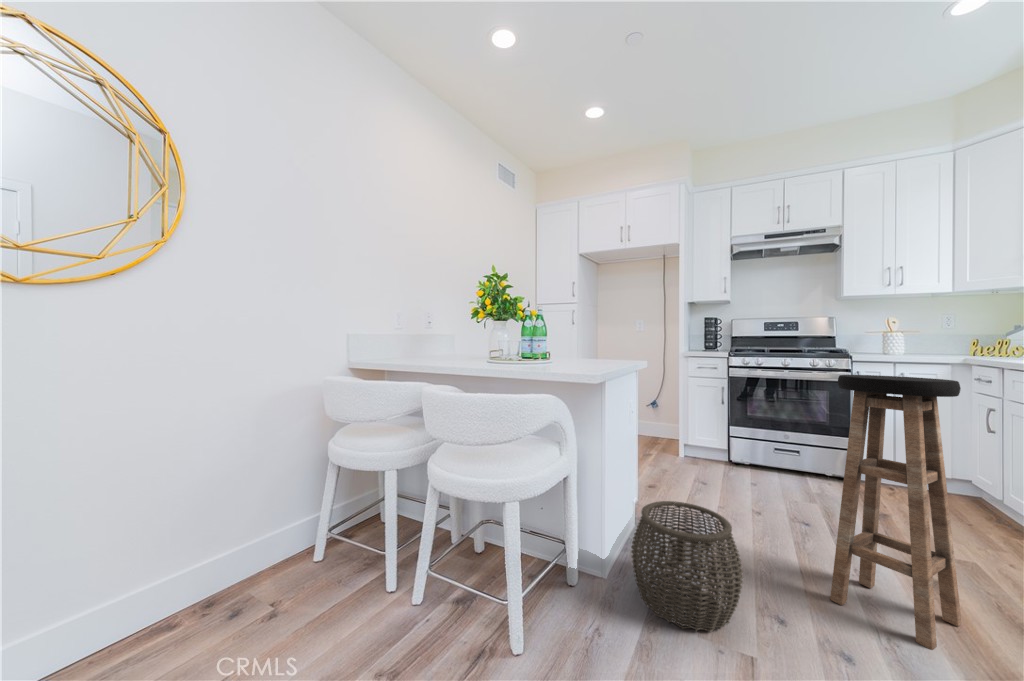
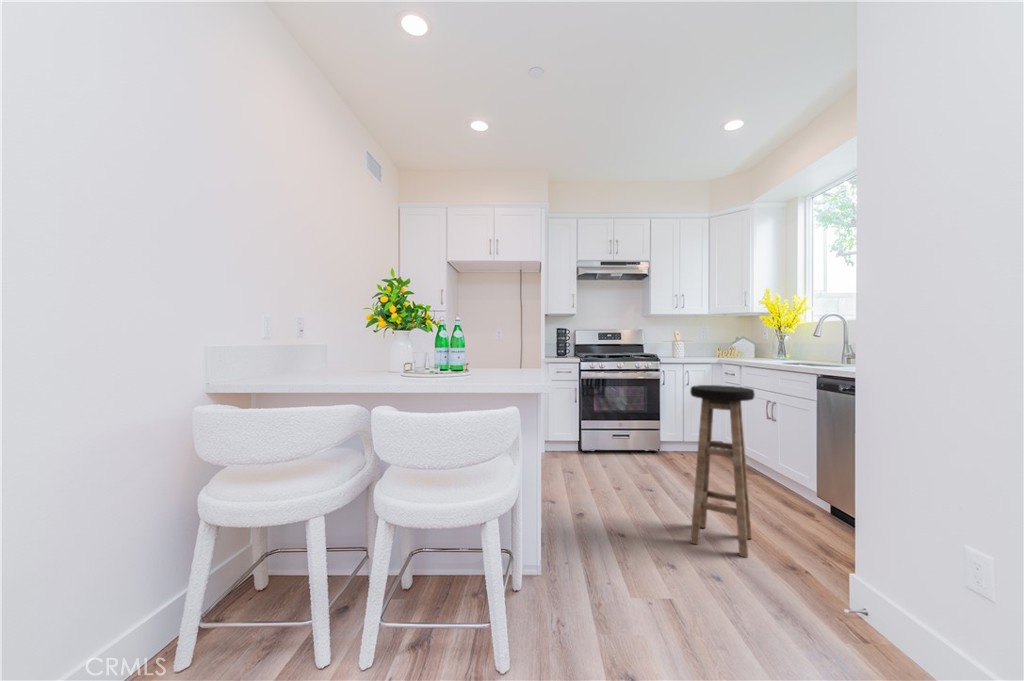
woven basket: present [631,501,743,632] -> none [577,496,659,593]

